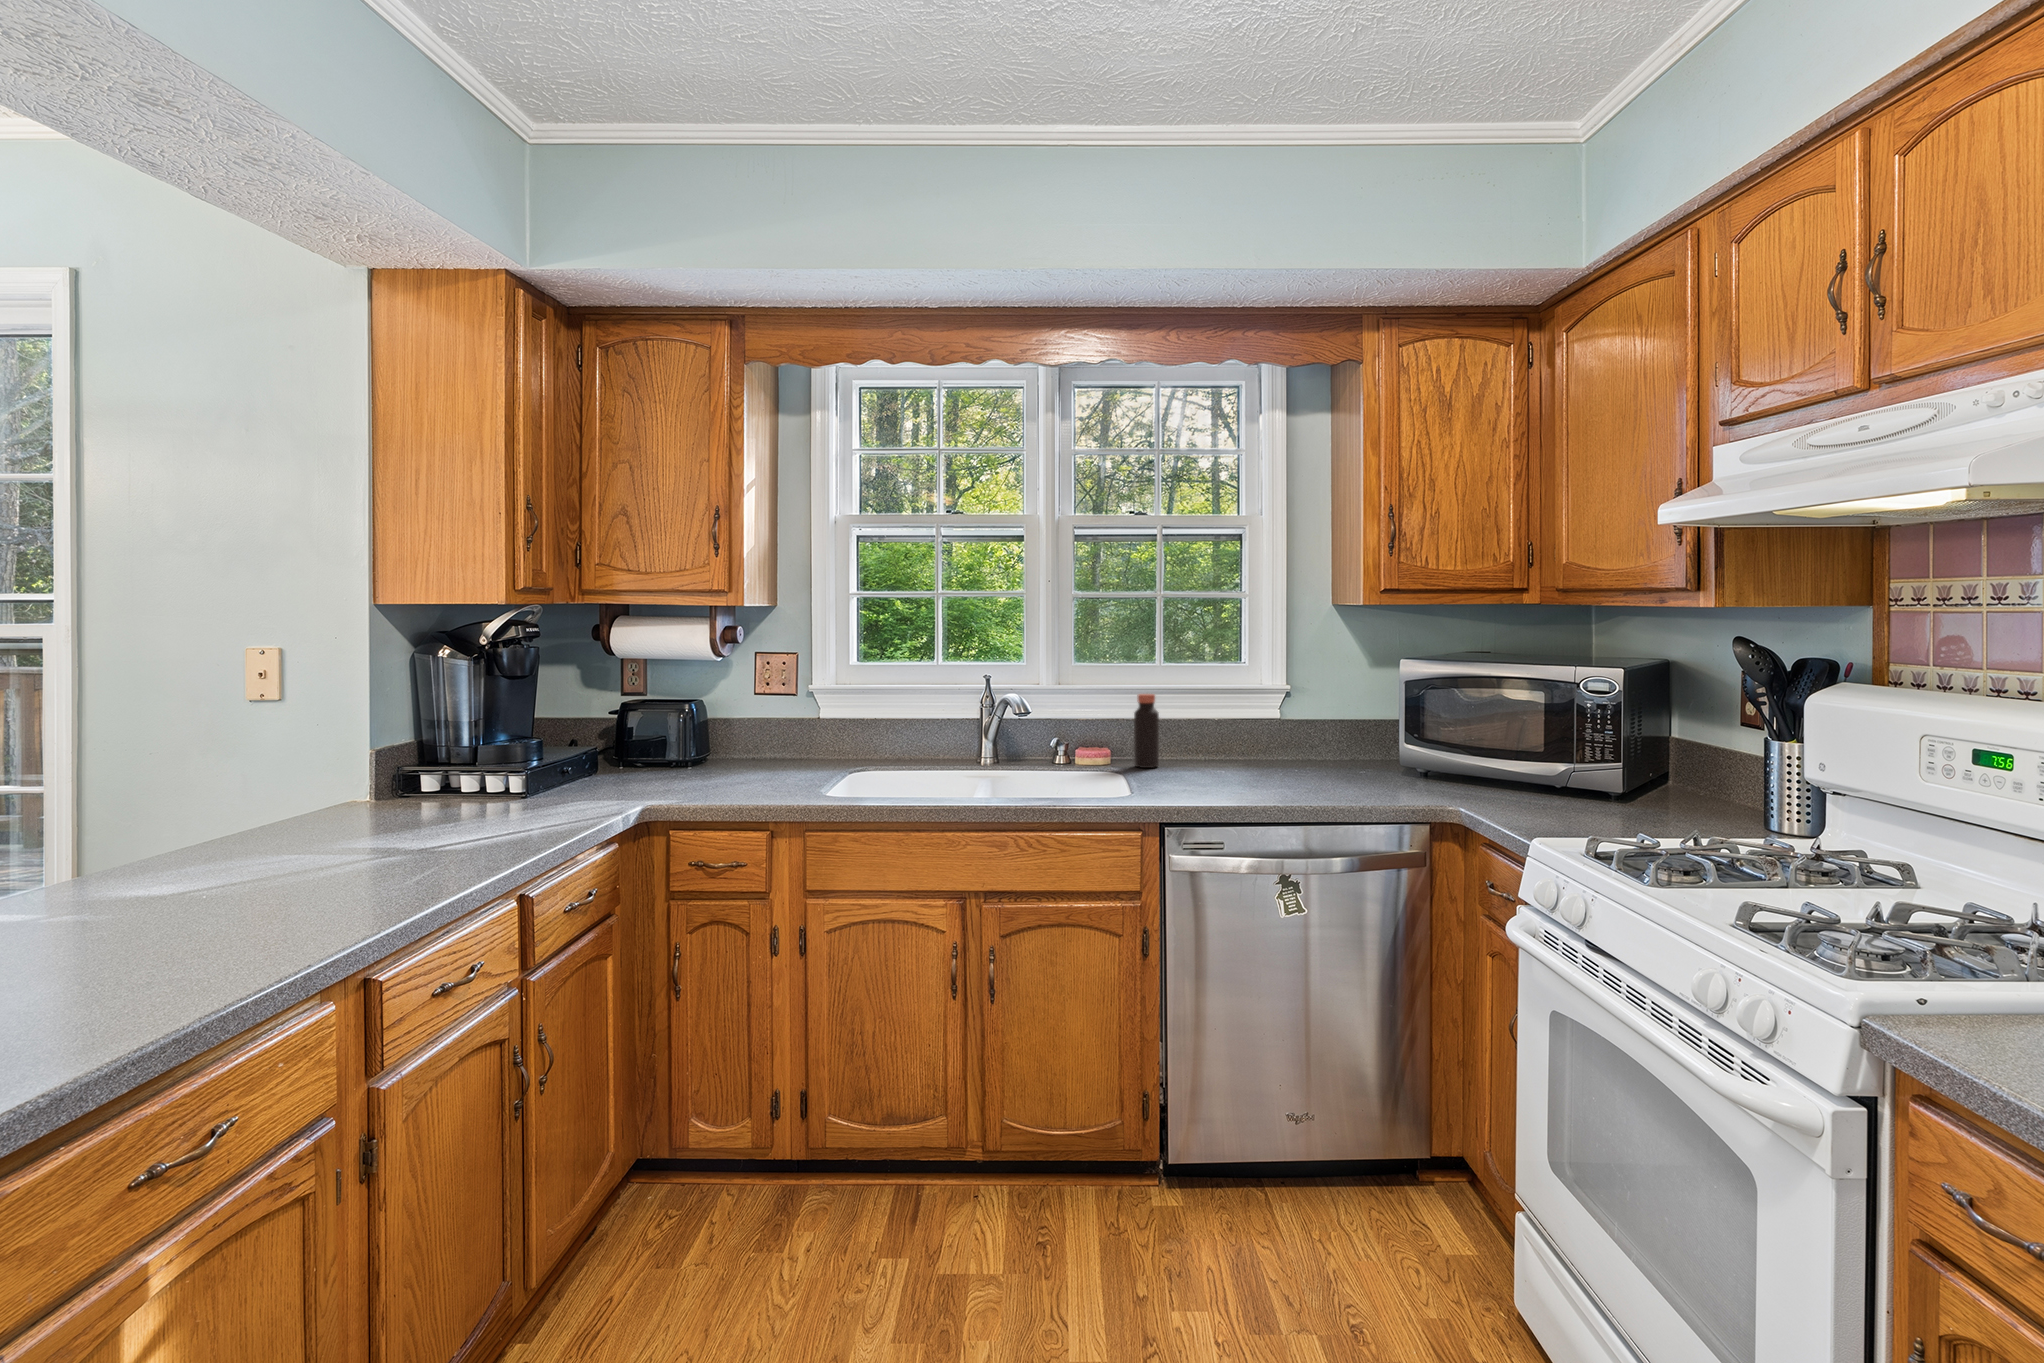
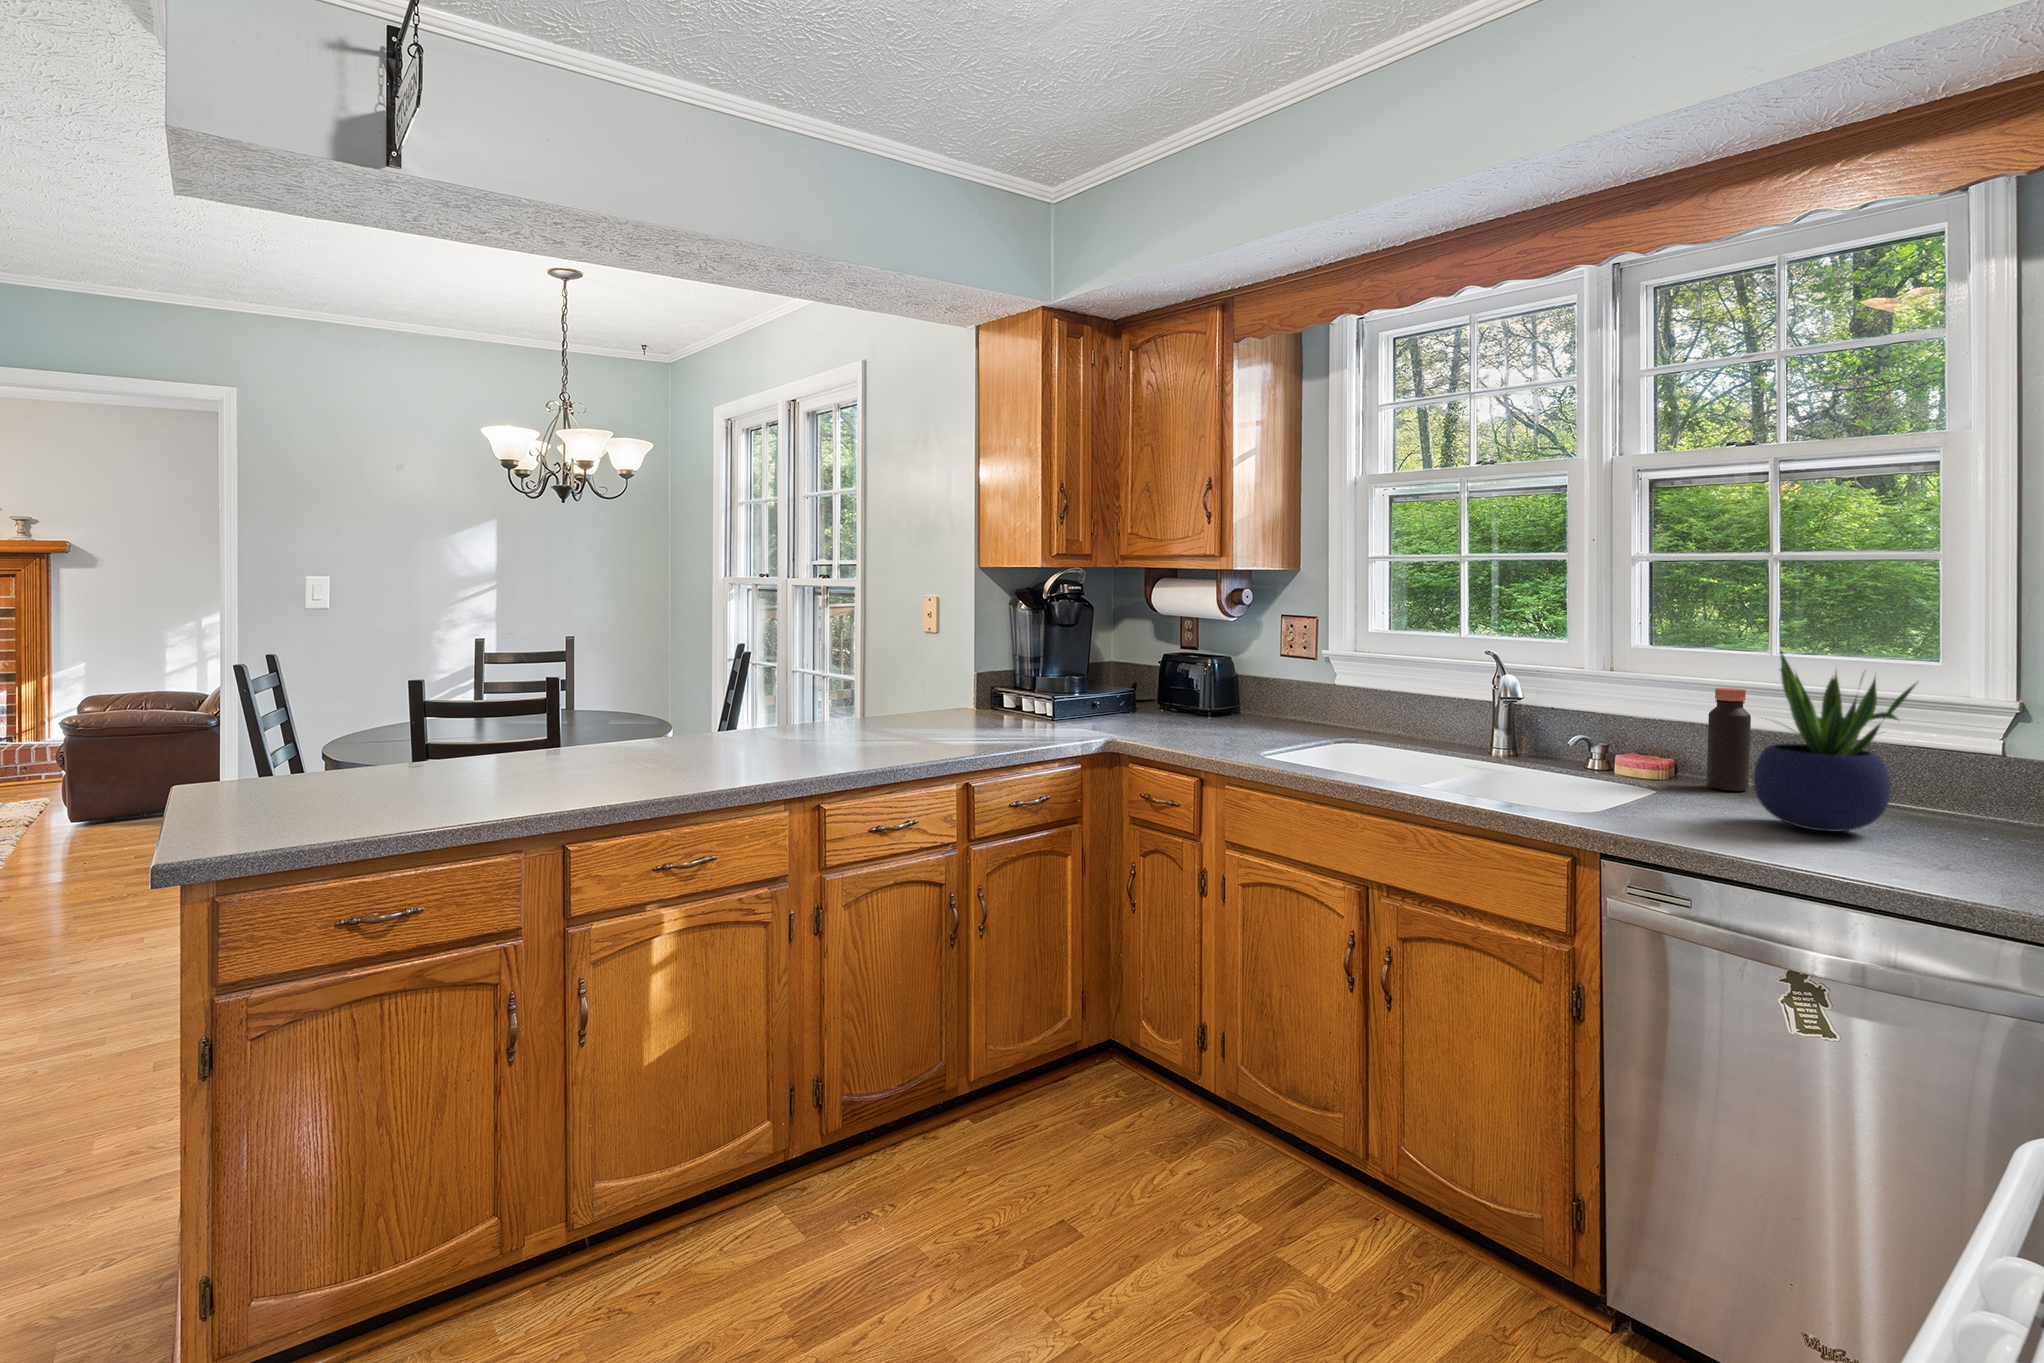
potted plant: none [1203,663,1287,785] -> present [1754,651,1916,832]

